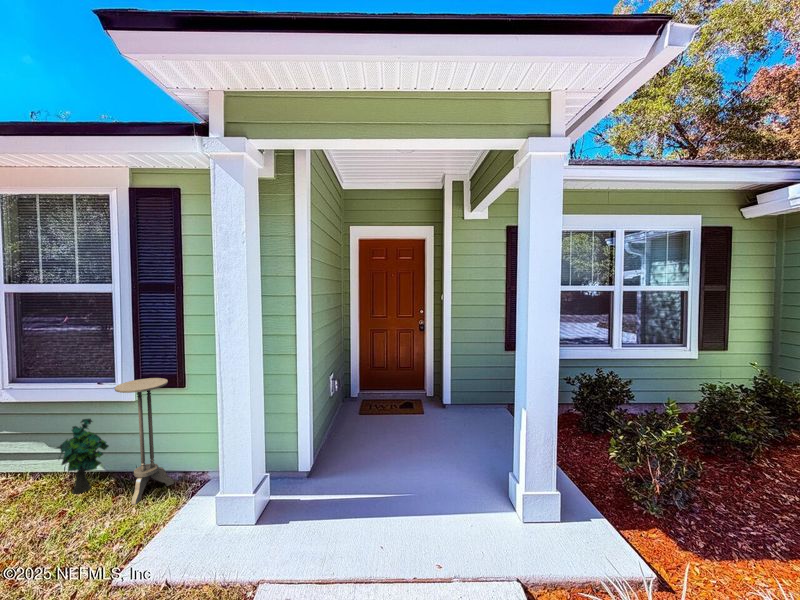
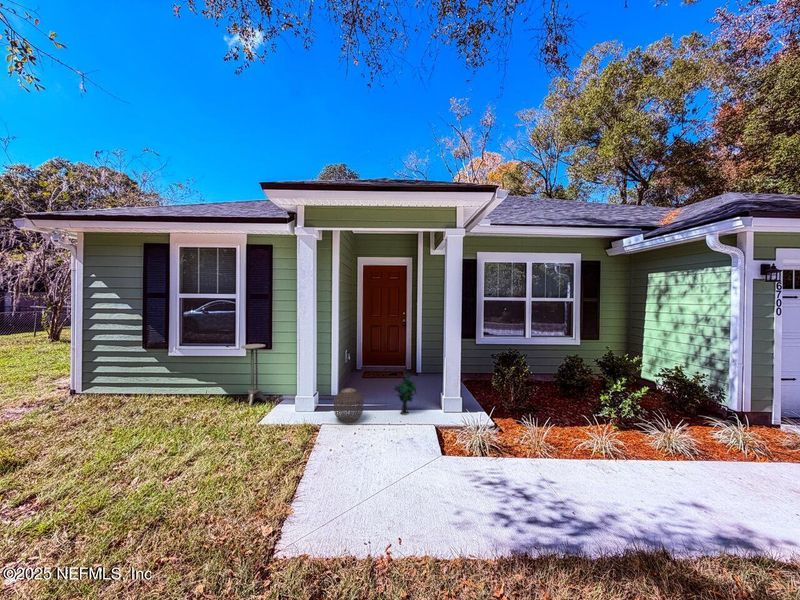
decorative plant: present [56,419,109,494] -> present [394,373,416,415]
woven basket: none [290,482,356,568] -> present [334,388,363,423]

